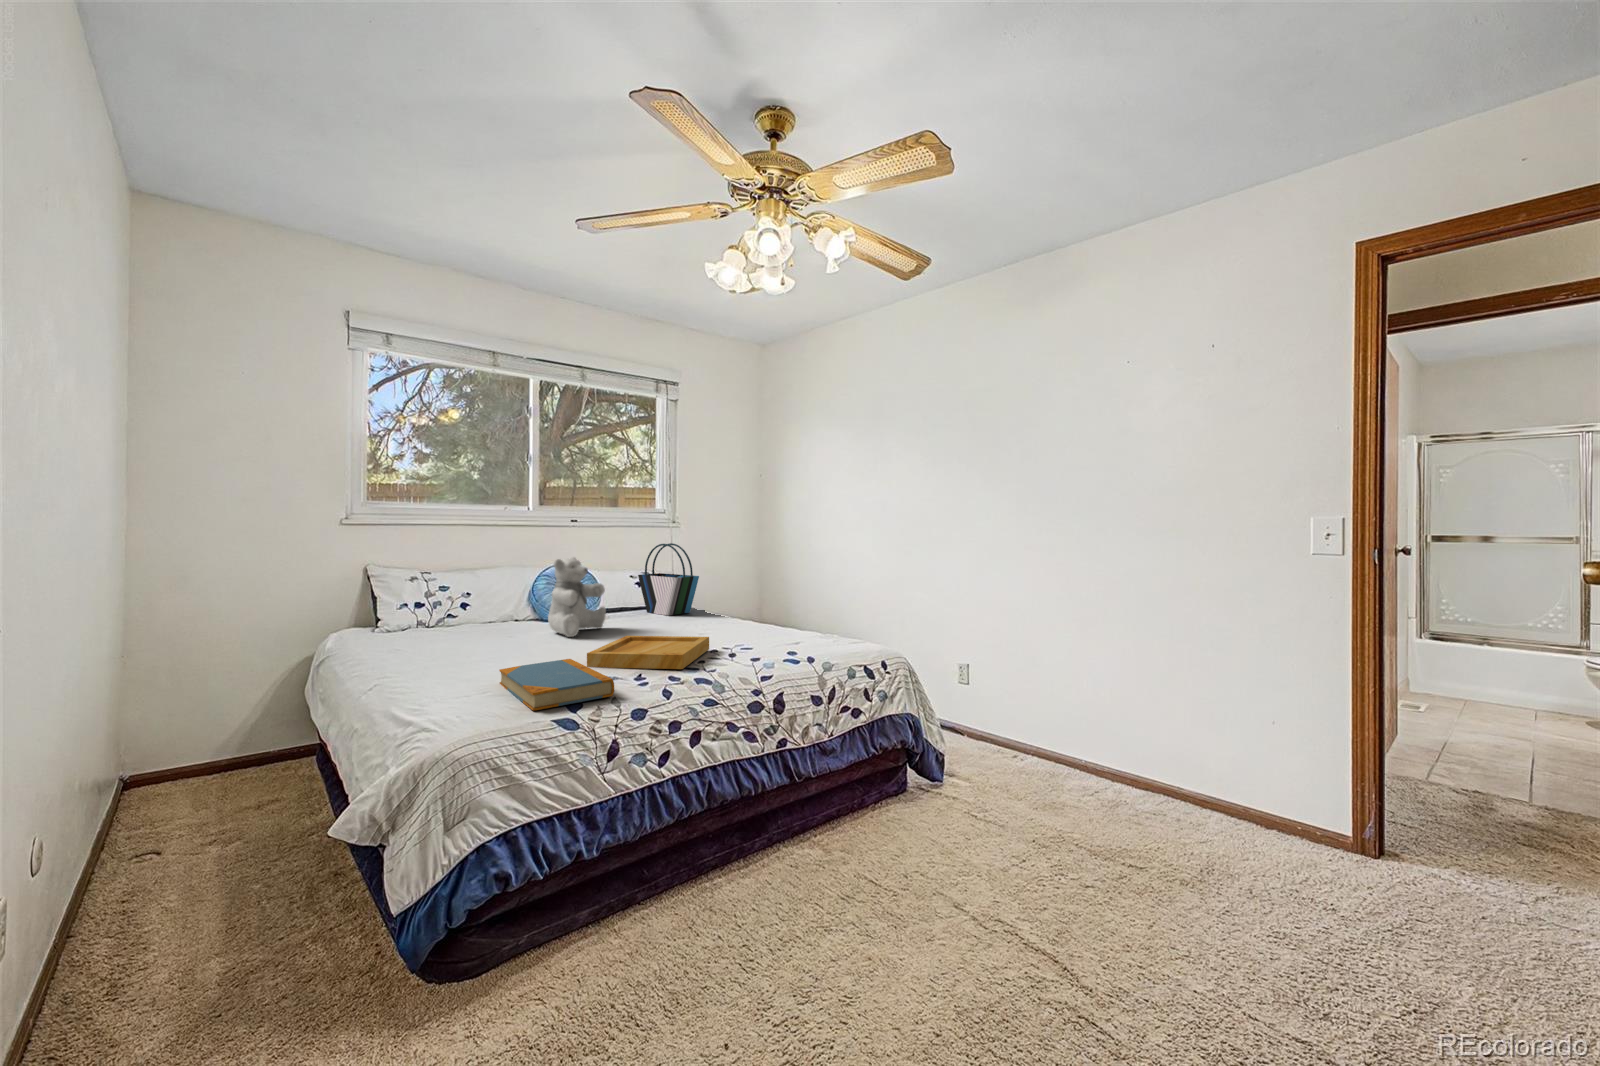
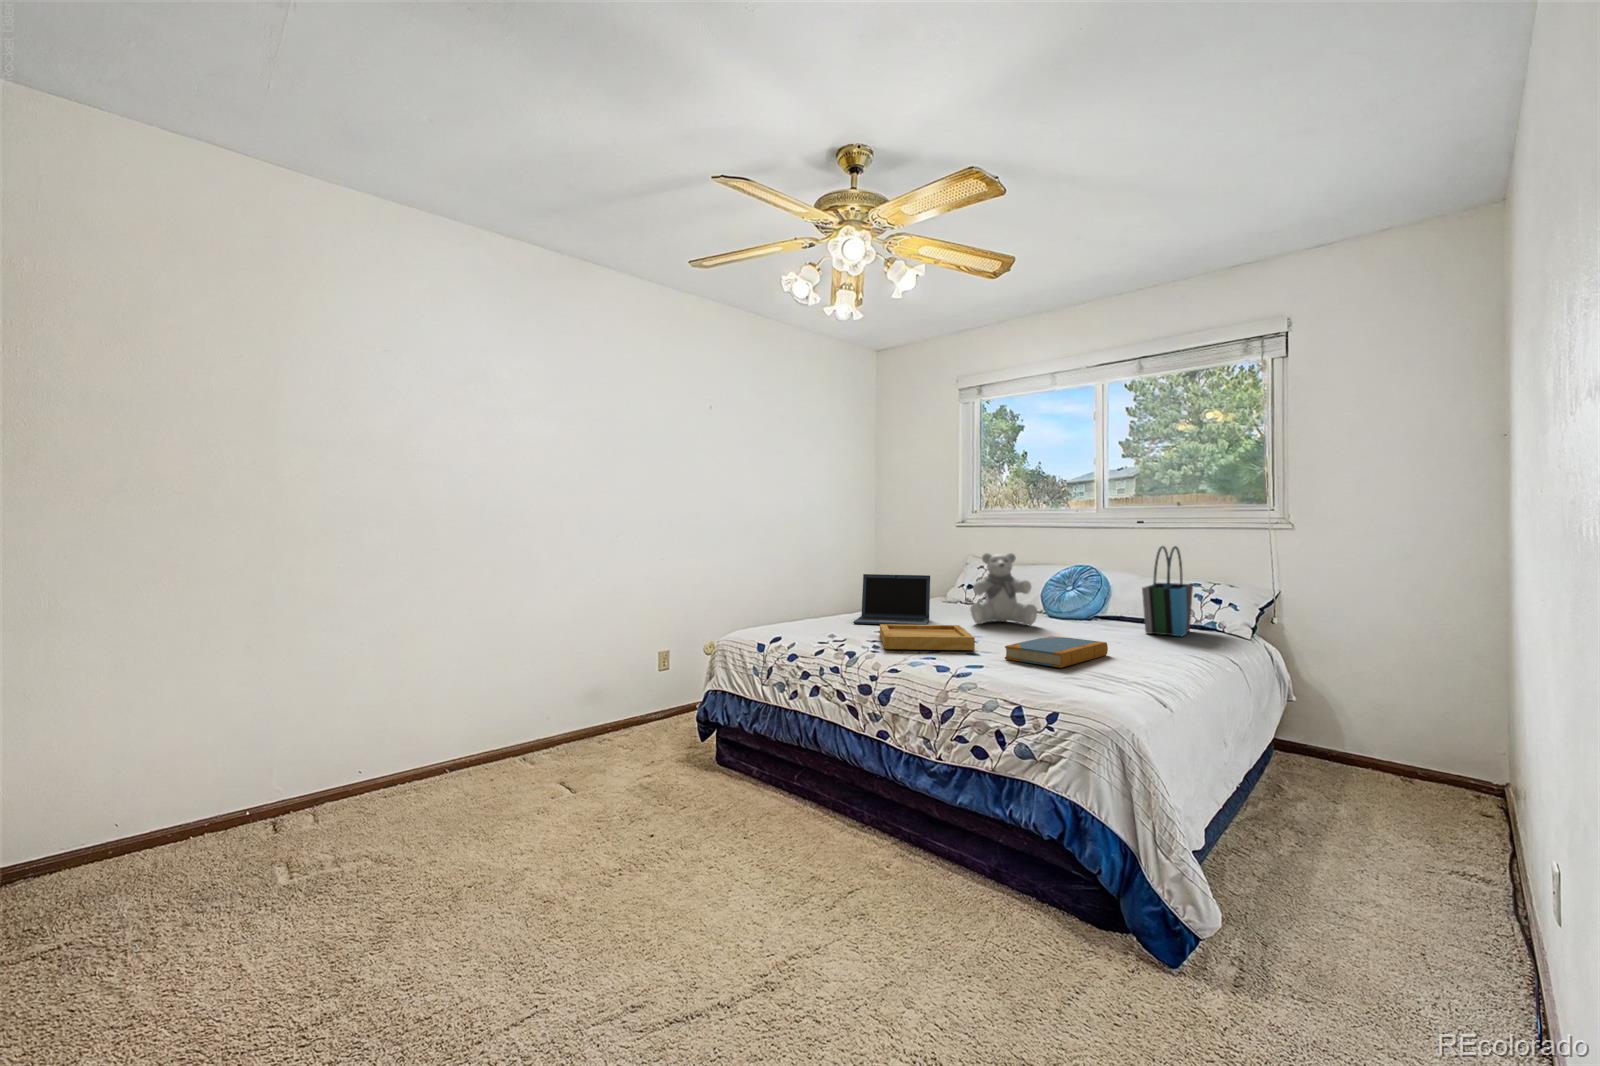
laptop: none [427,592,562,669] -> present [854,574,930,625]
book: present [499,659,614,711] -> present [1005,636,1108,668]

